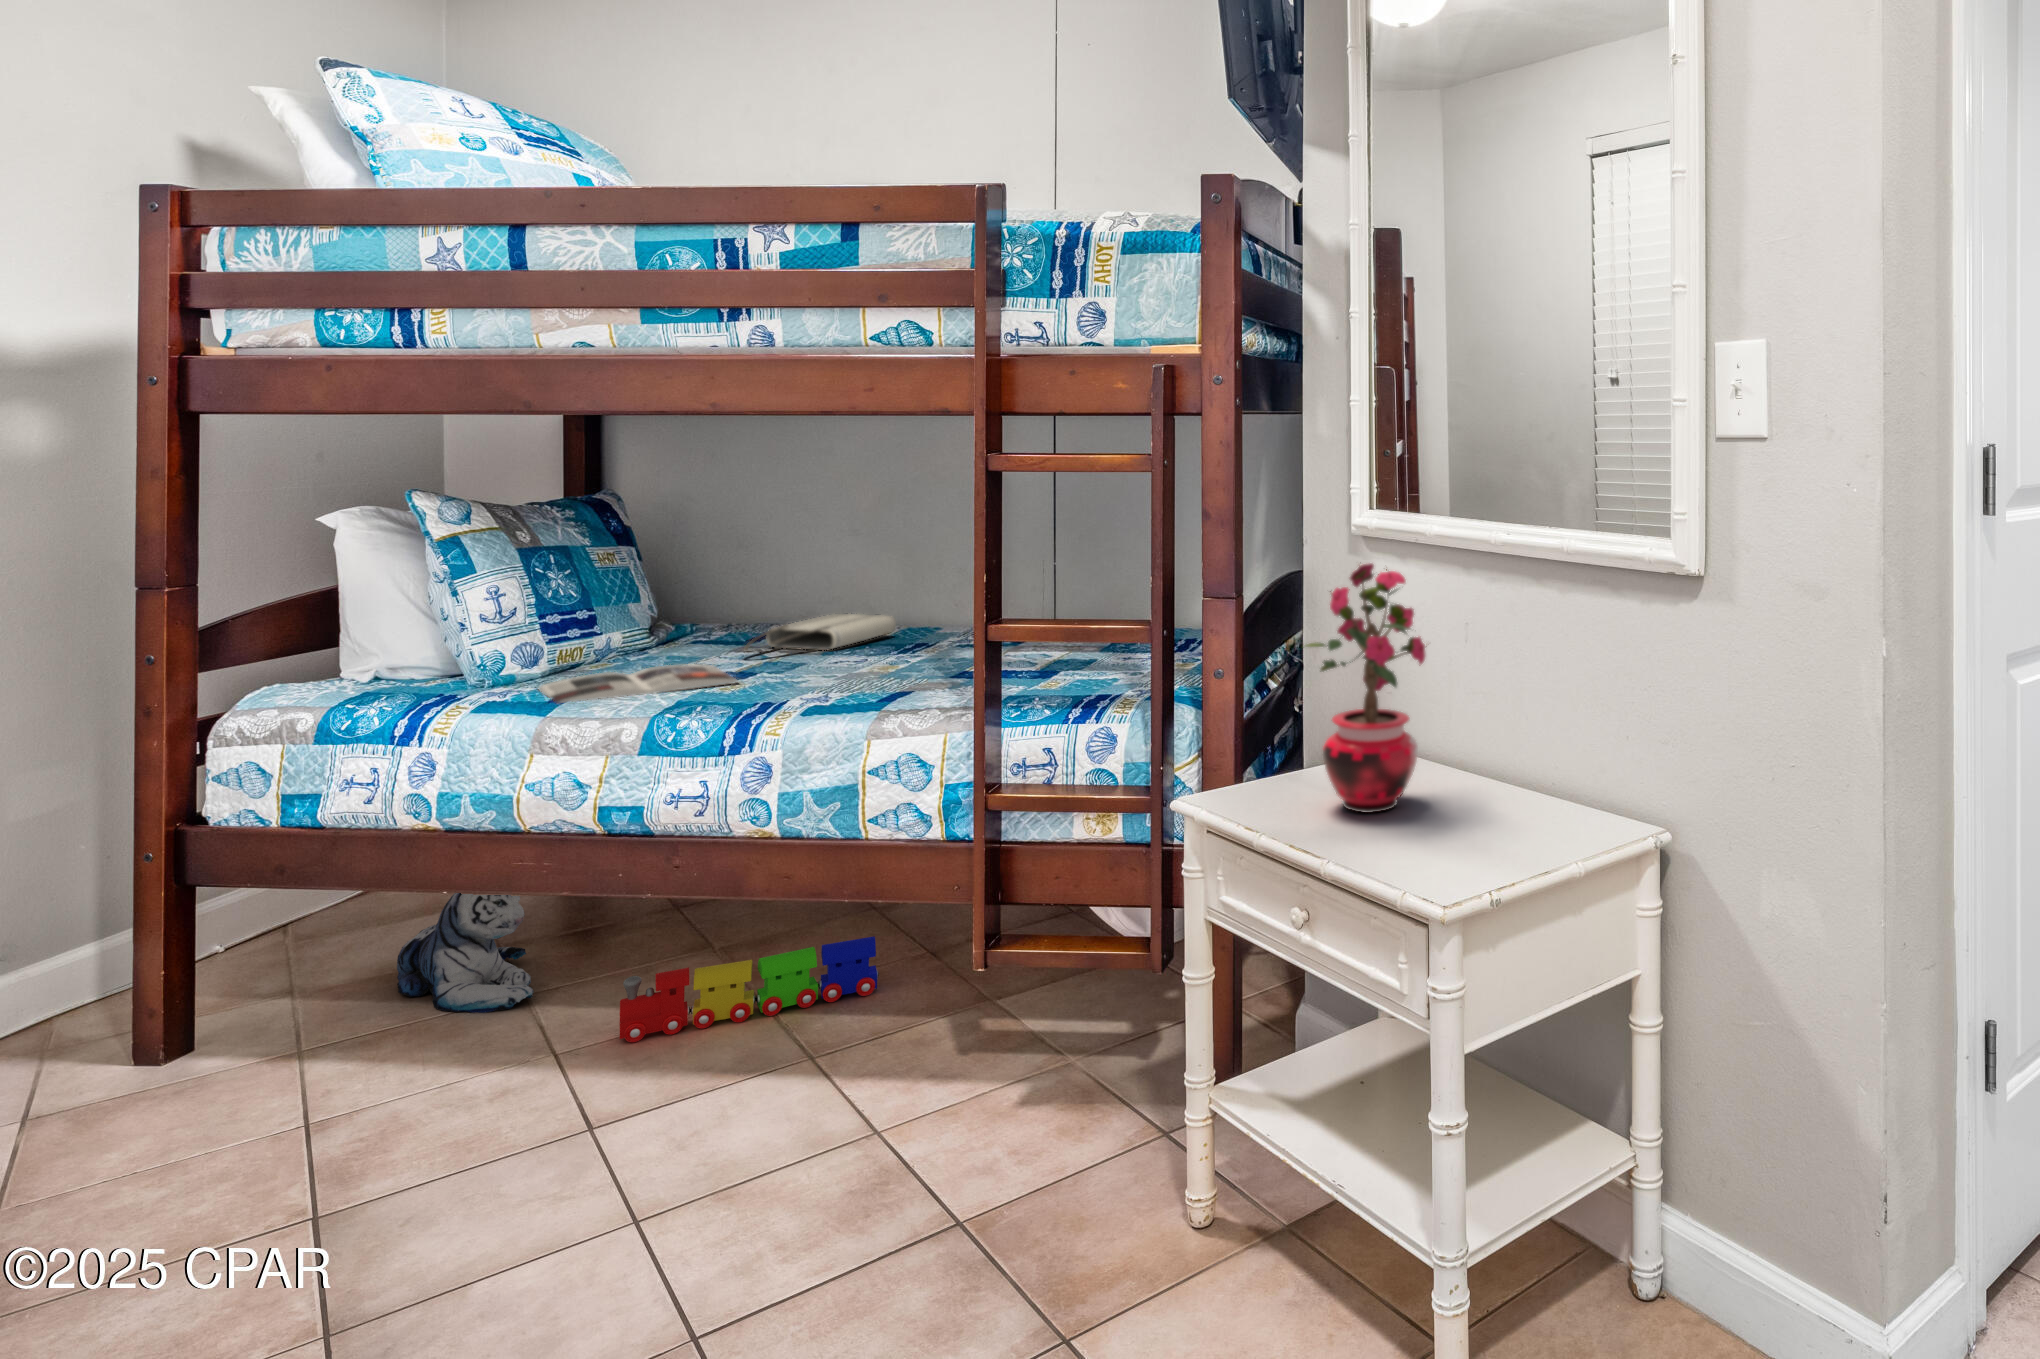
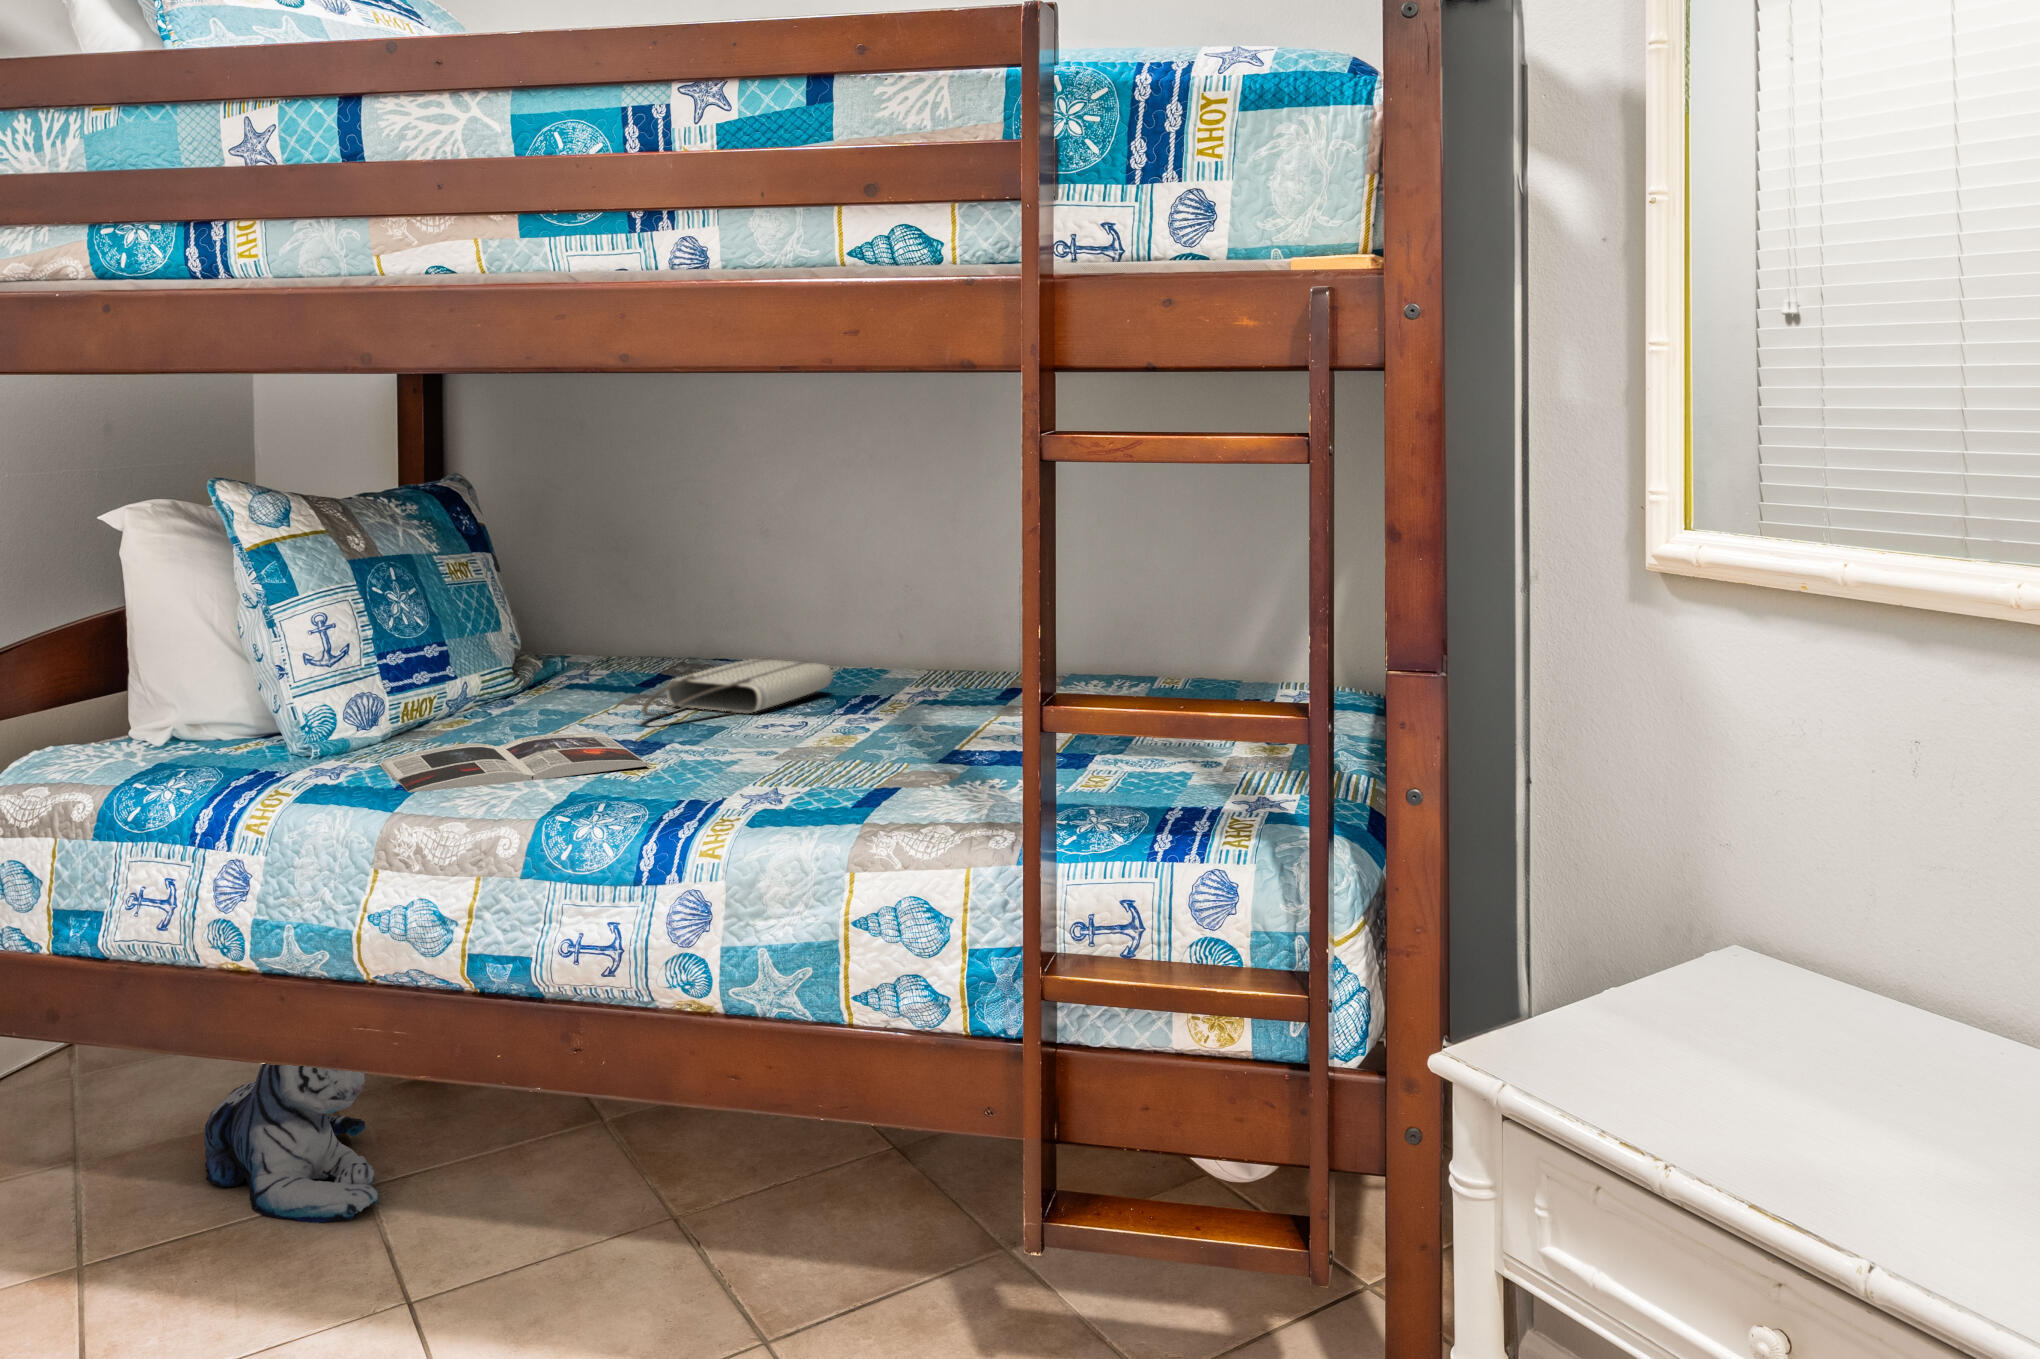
potted plant: present [1306,563,1425,813] -> none [1711,631,1962,1108]
toy train: present [620,936,879,1042] -> none [498,1150,847,1297]

